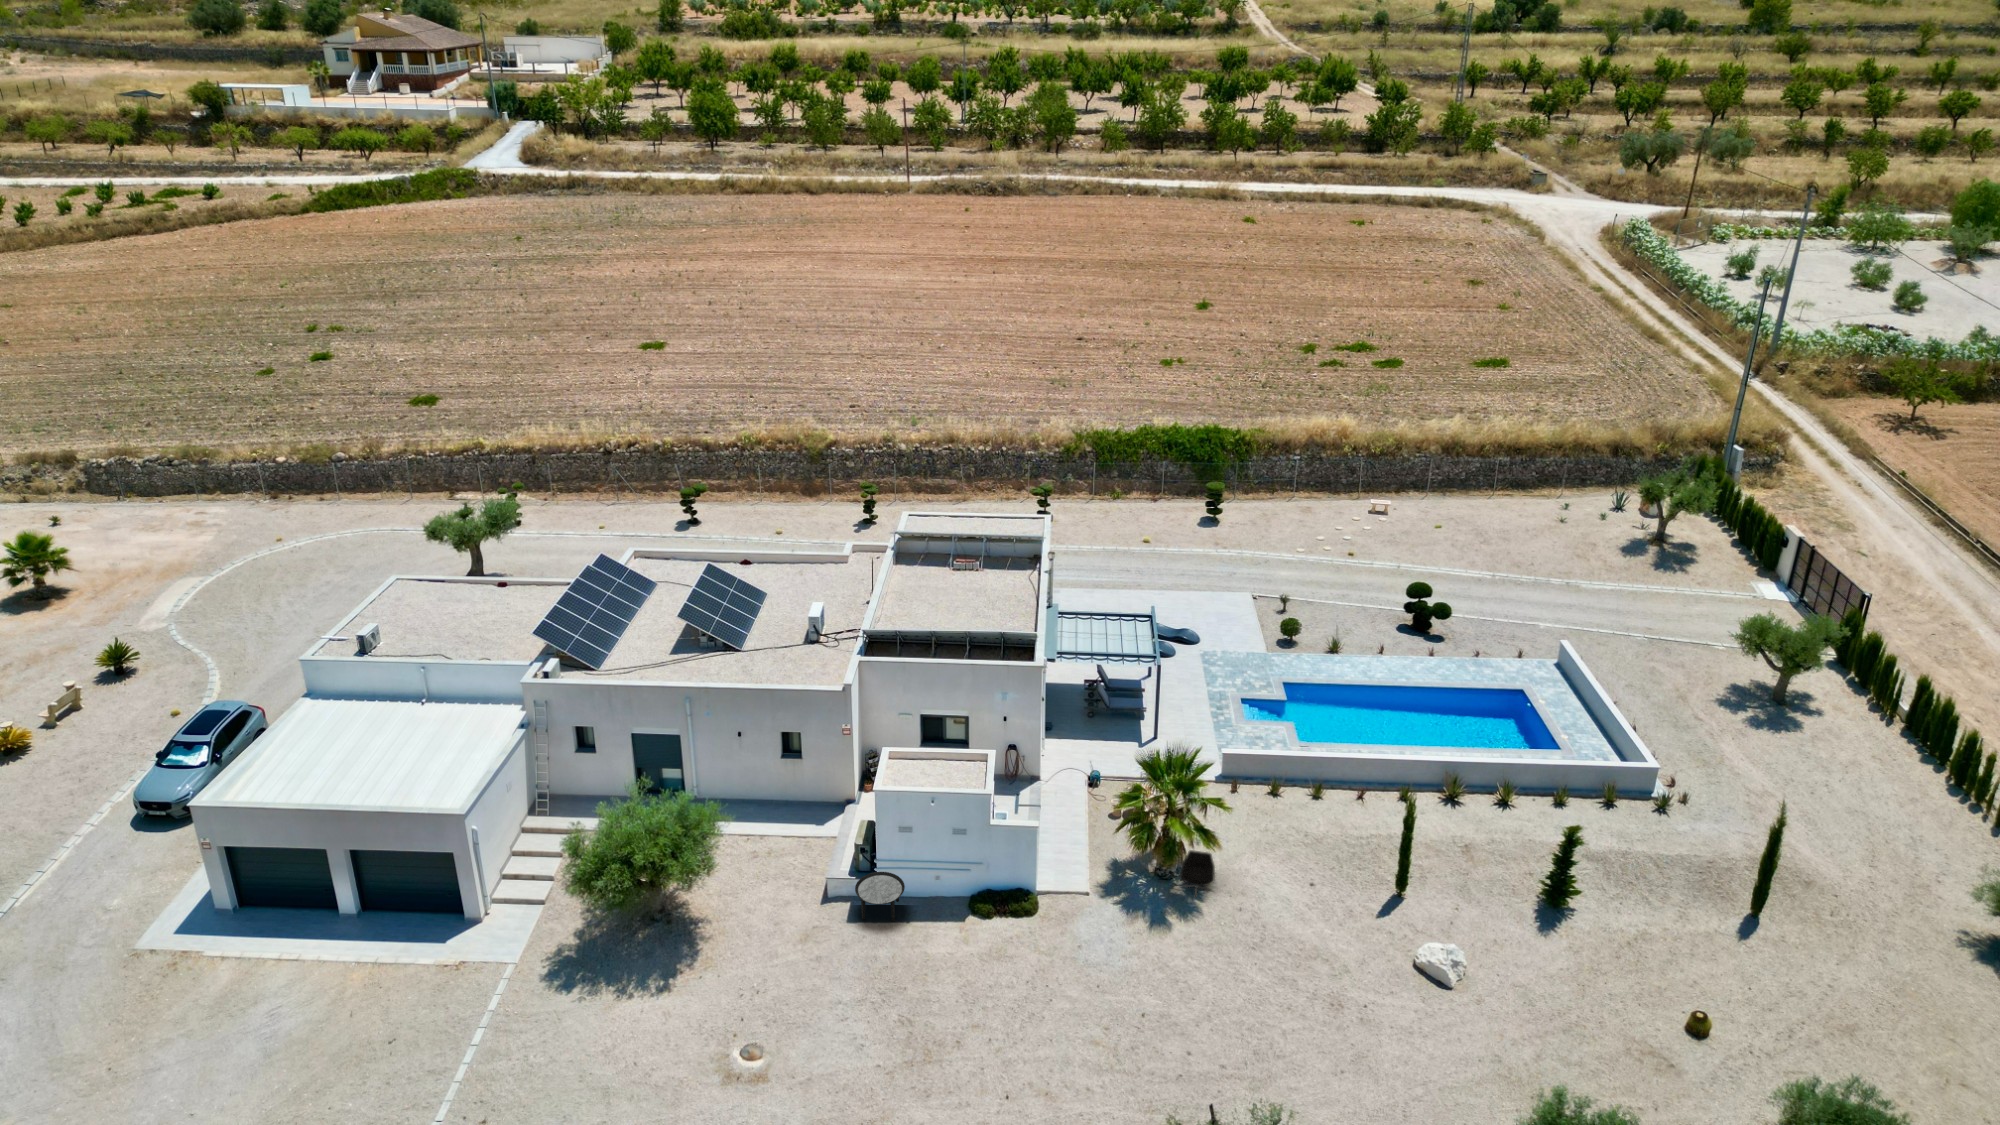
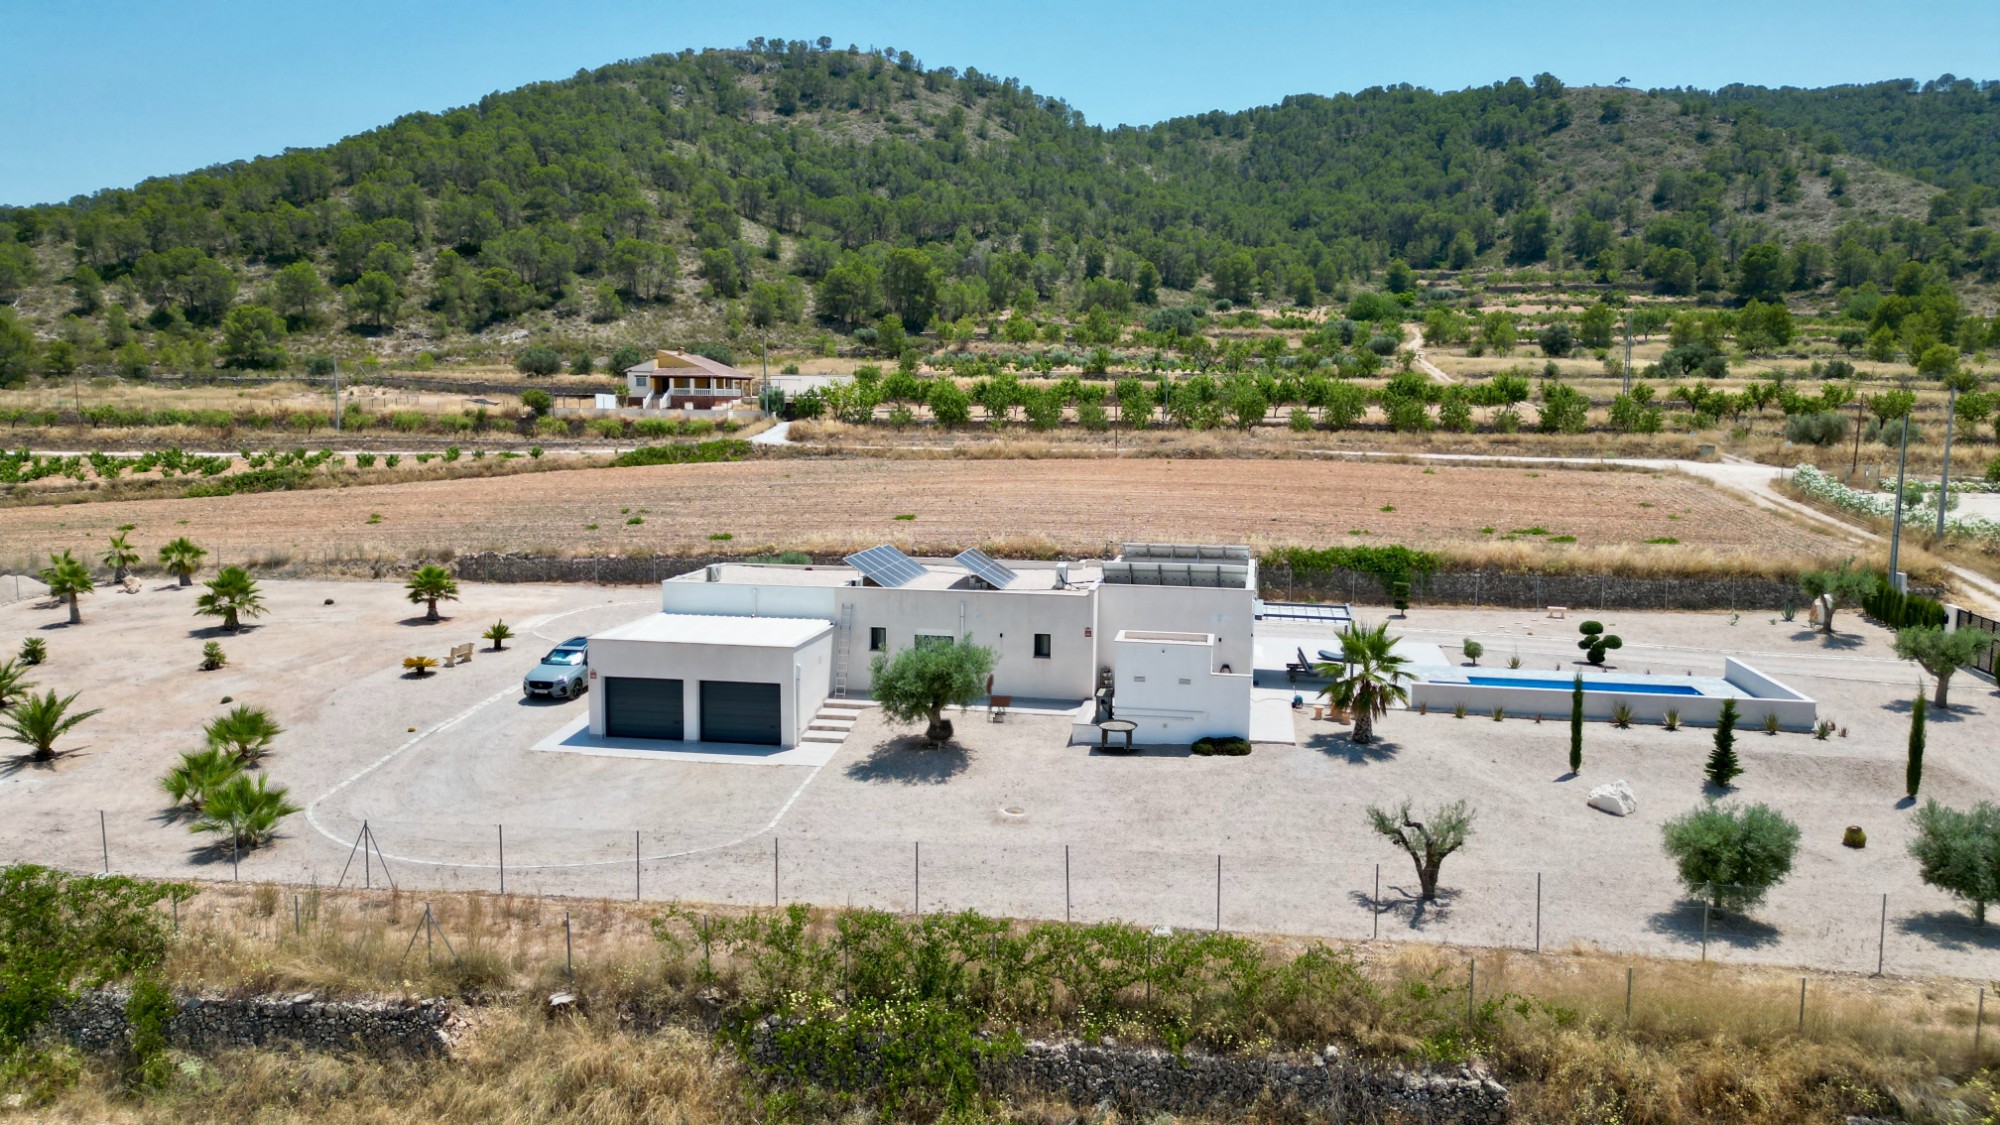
bench: none [720,784,756,851] -> present [986,674,1012,723]
lounge chair: present [1180,850,1215,888] -> present [925,719,954,747]

